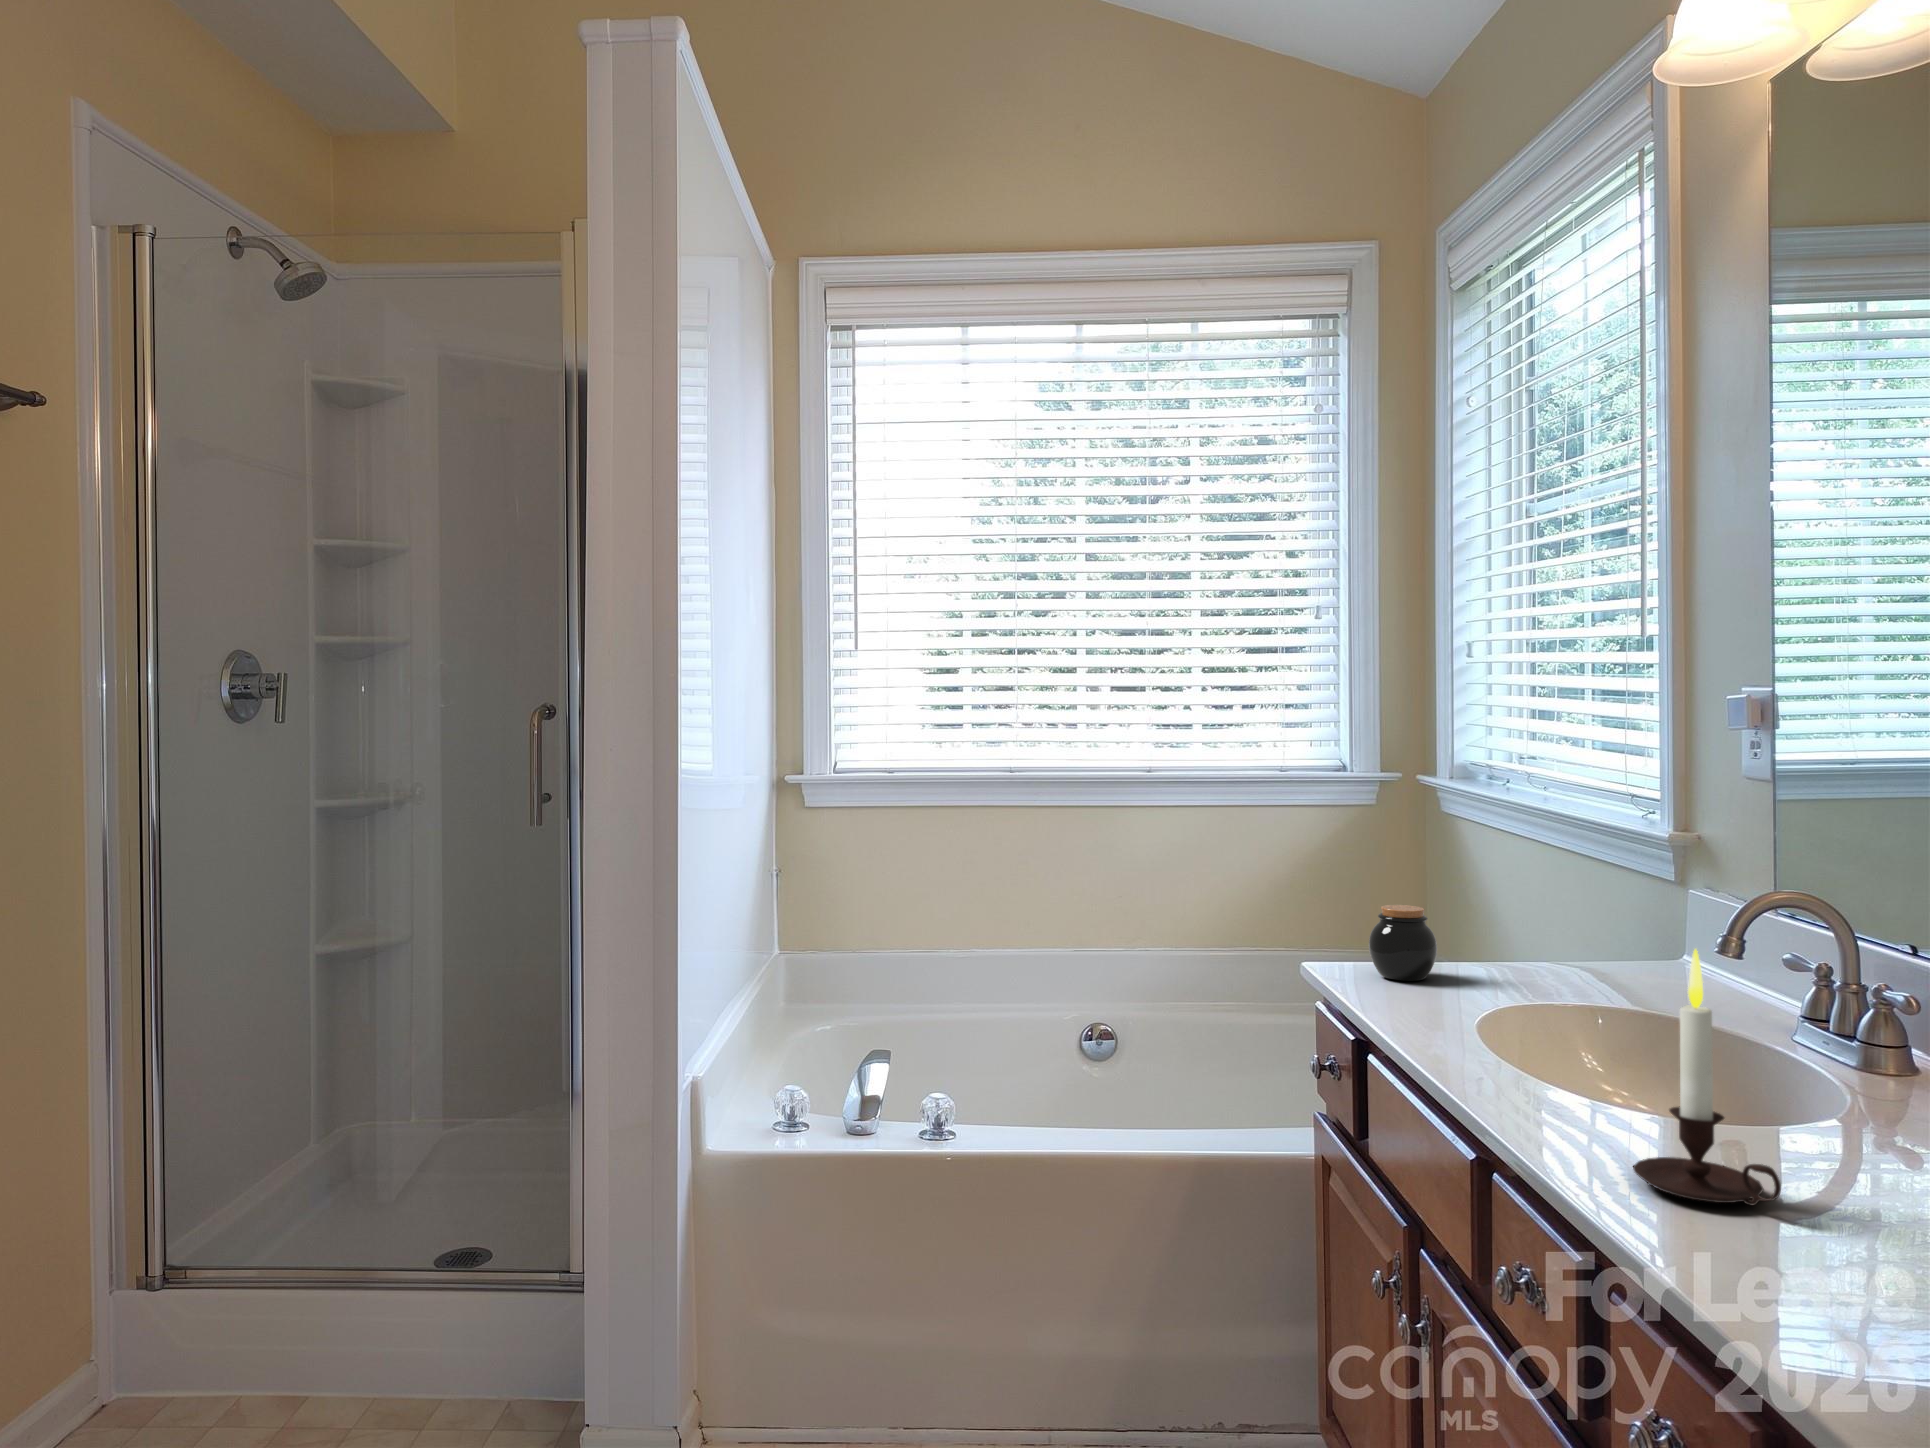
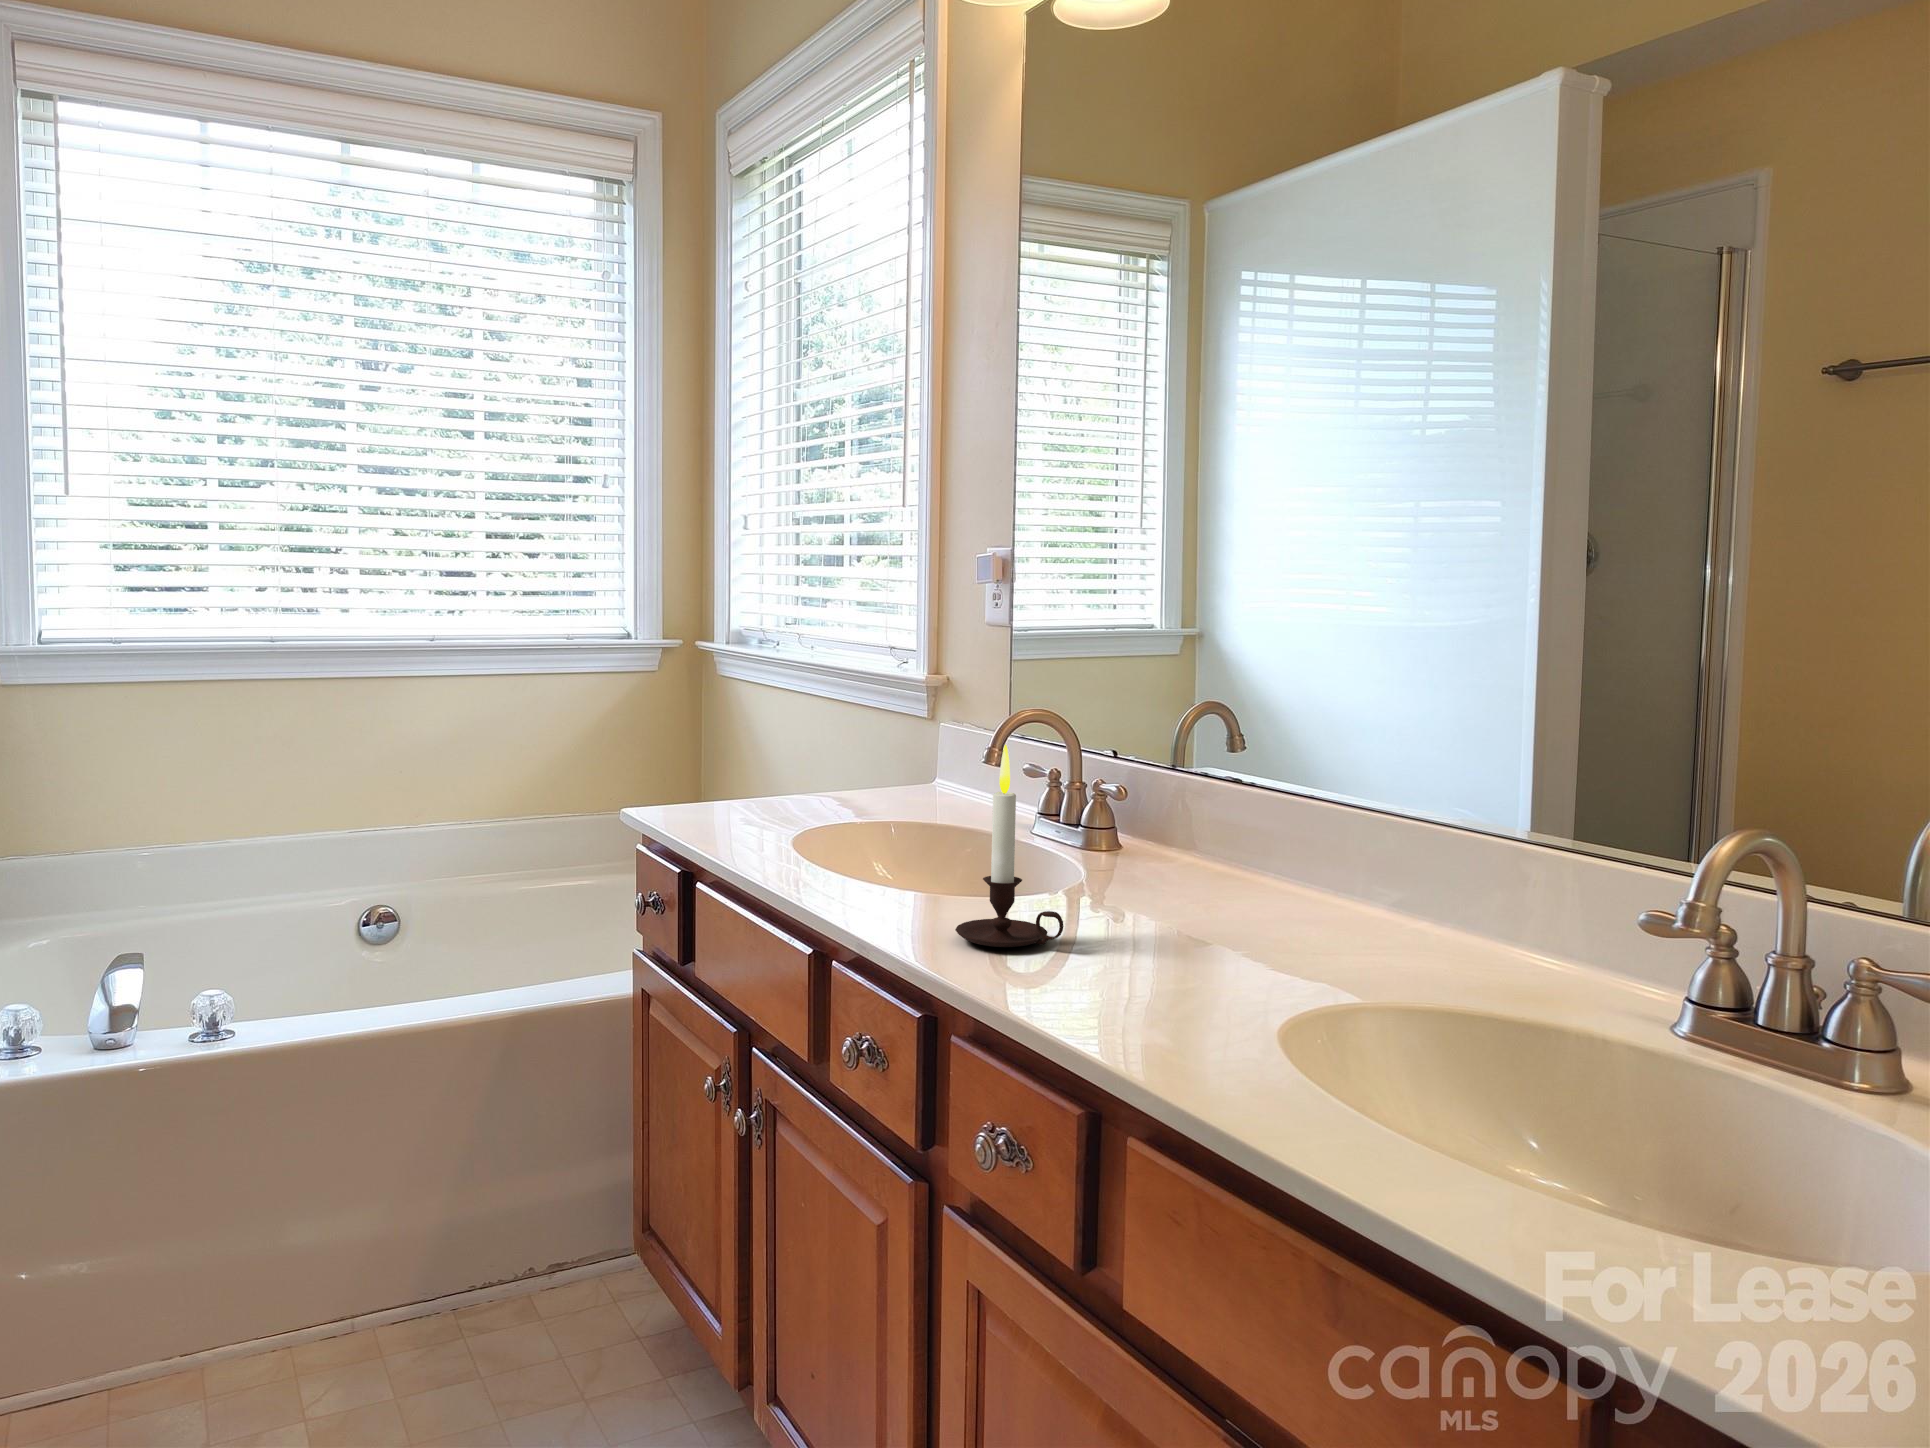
jar: present [1369,905,1437,981] -> none [689,748,749,817]

